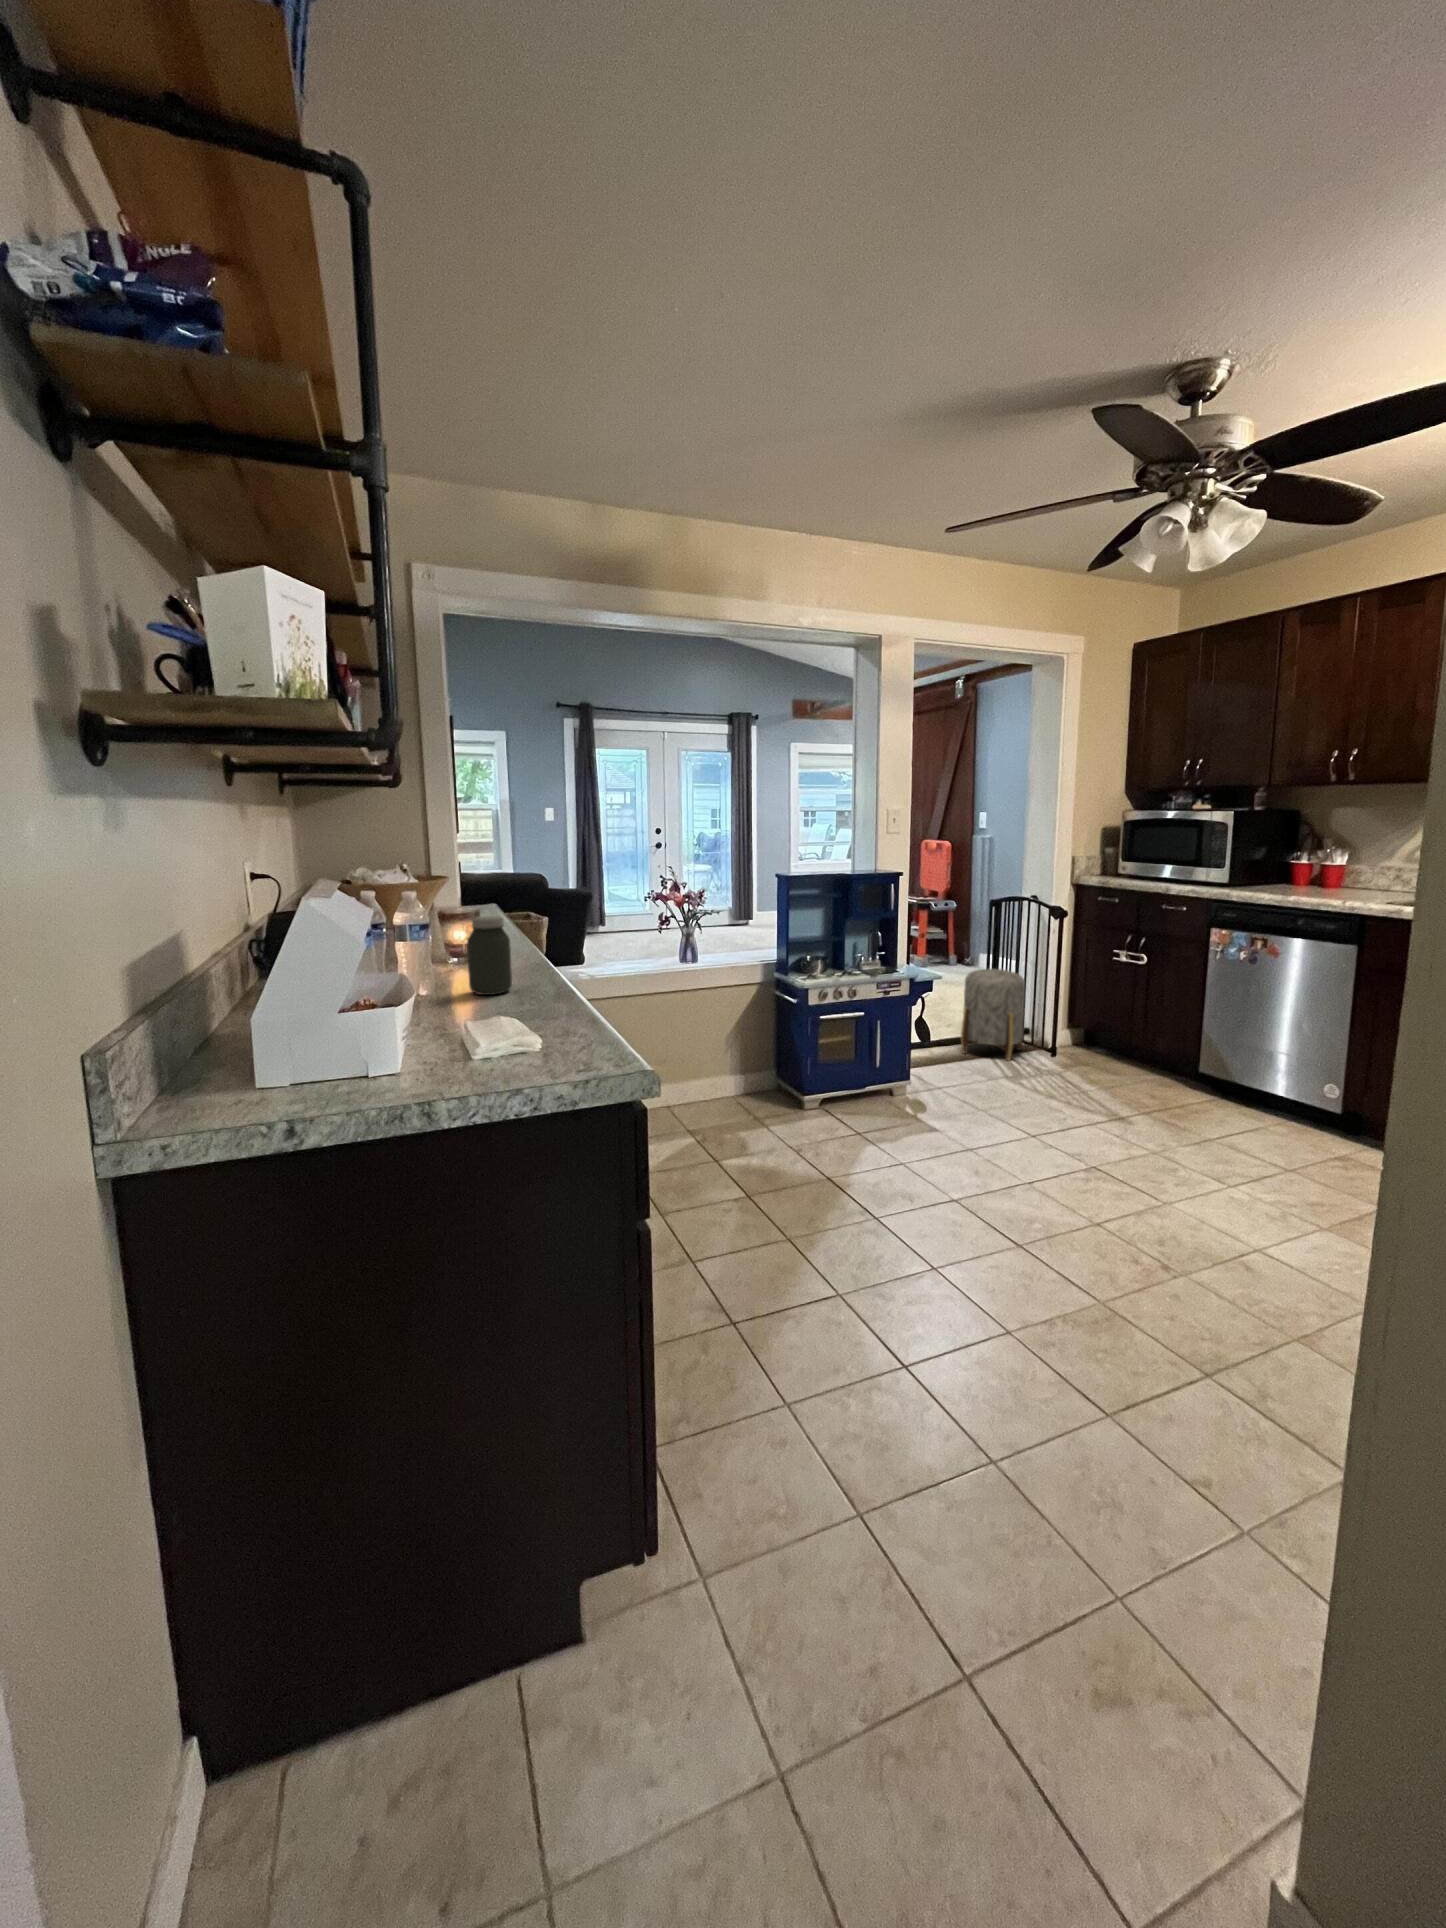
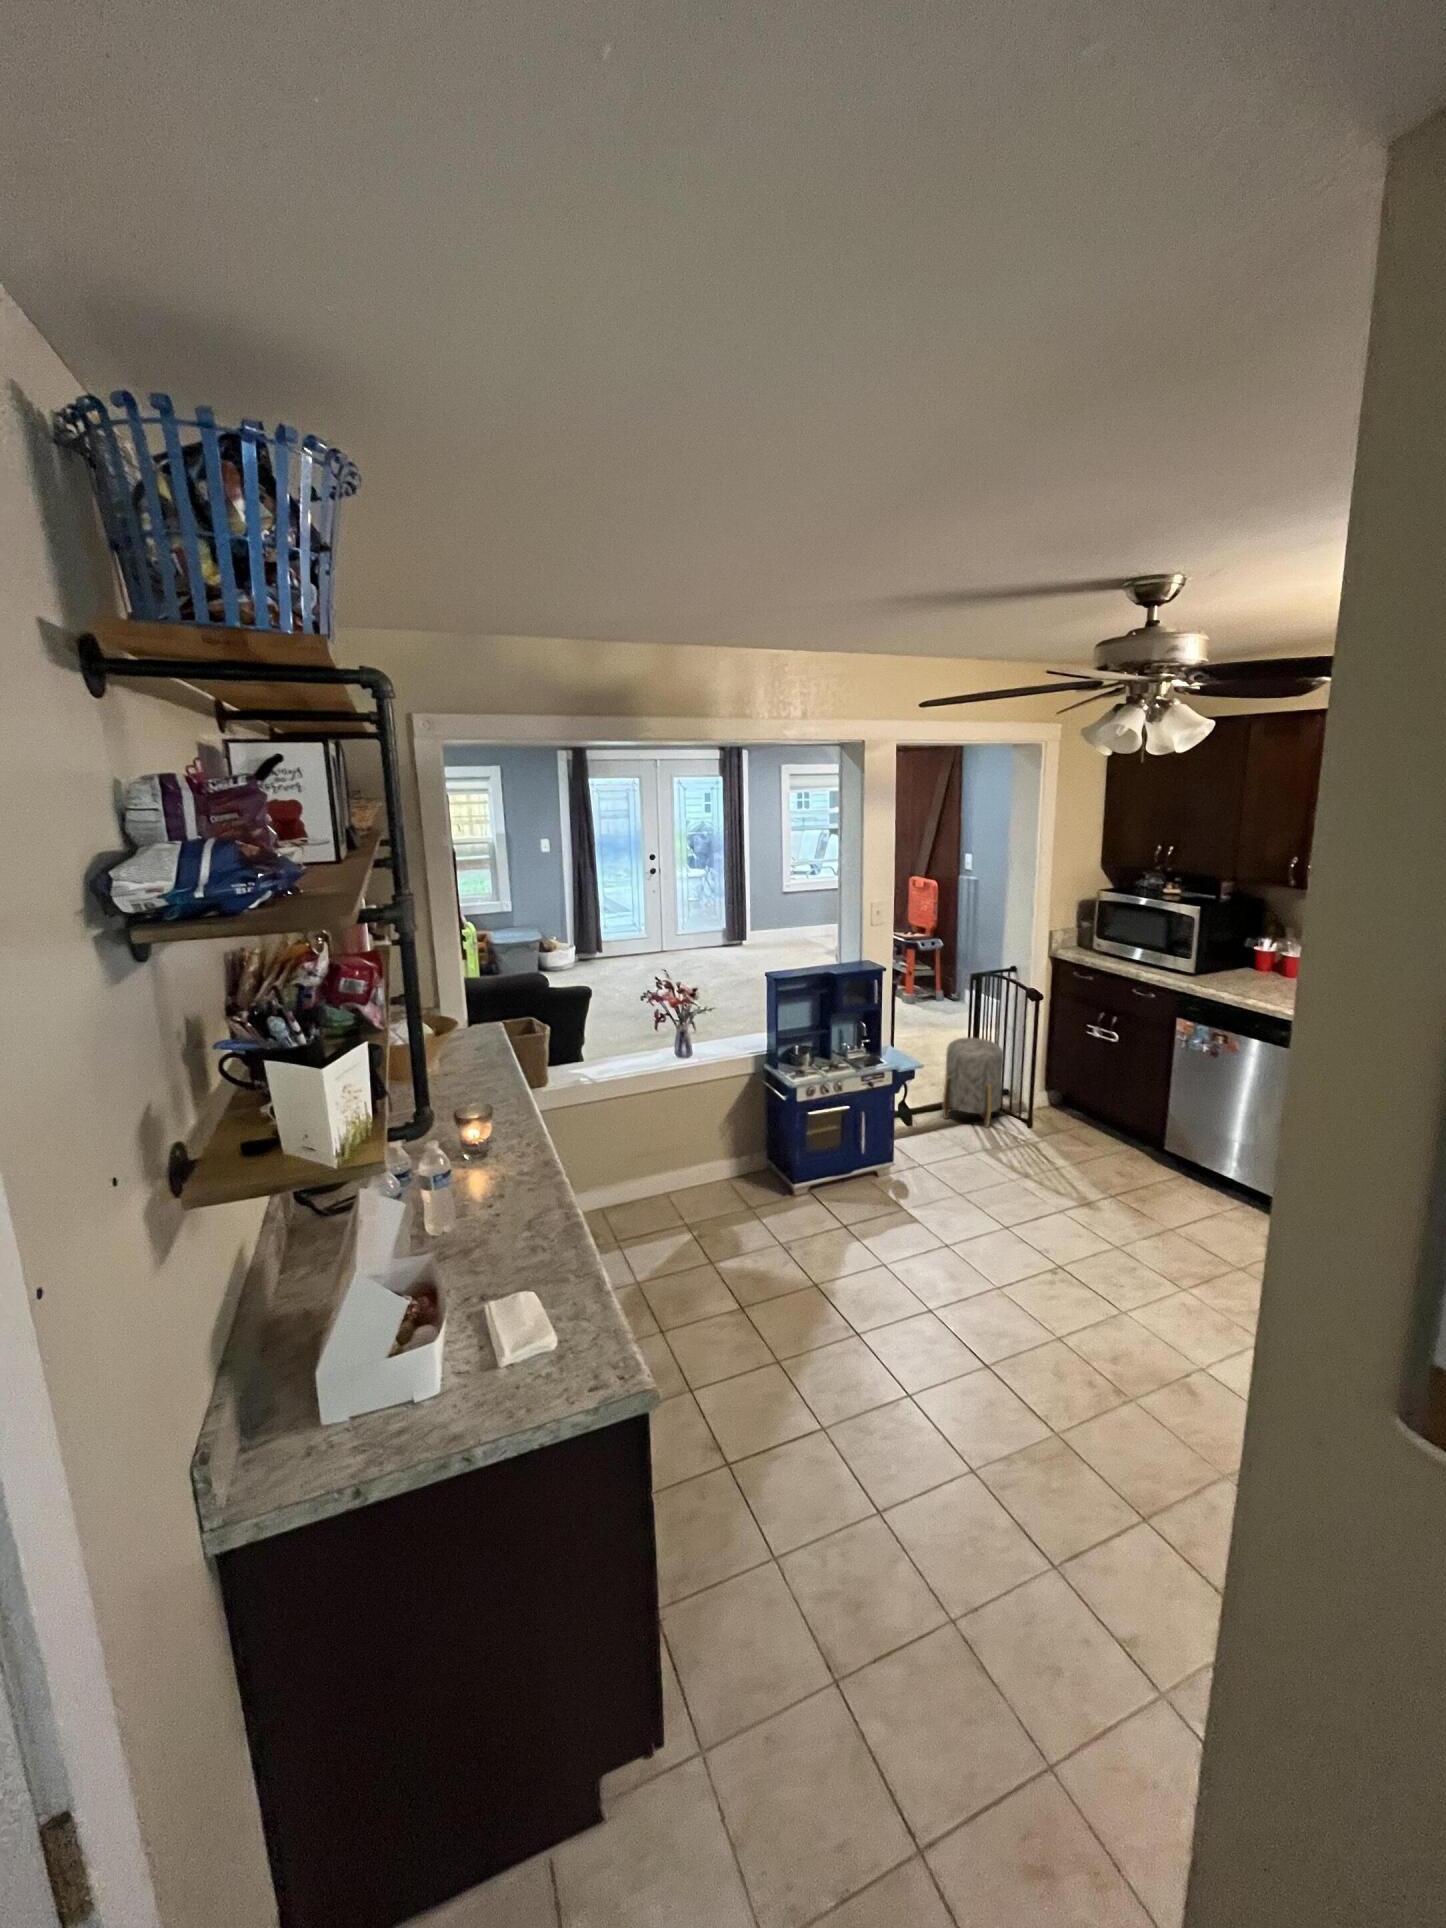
jar: present [467,916,512,995] -> none [487,1158,527,1233]

